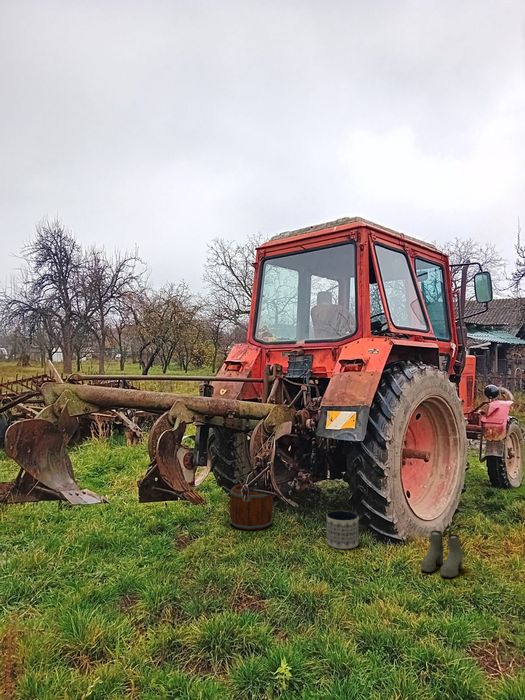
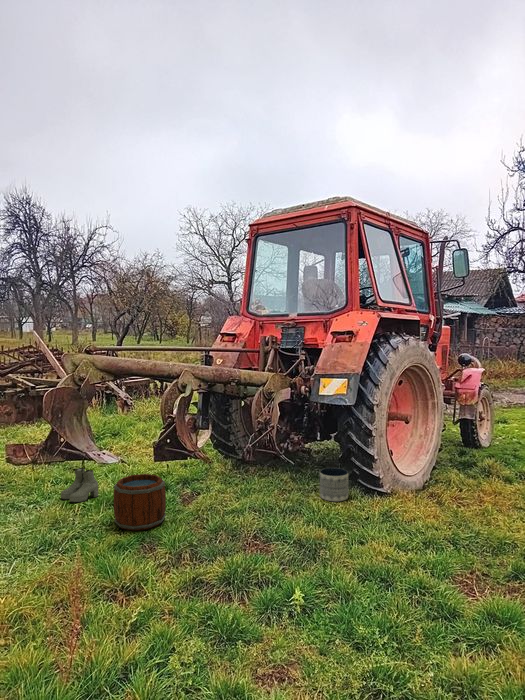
bucket: present [230,483,273,530] -> present [113,474,166,531]
boots: present [421,531,463,577] -> present [61,468,98,502]

